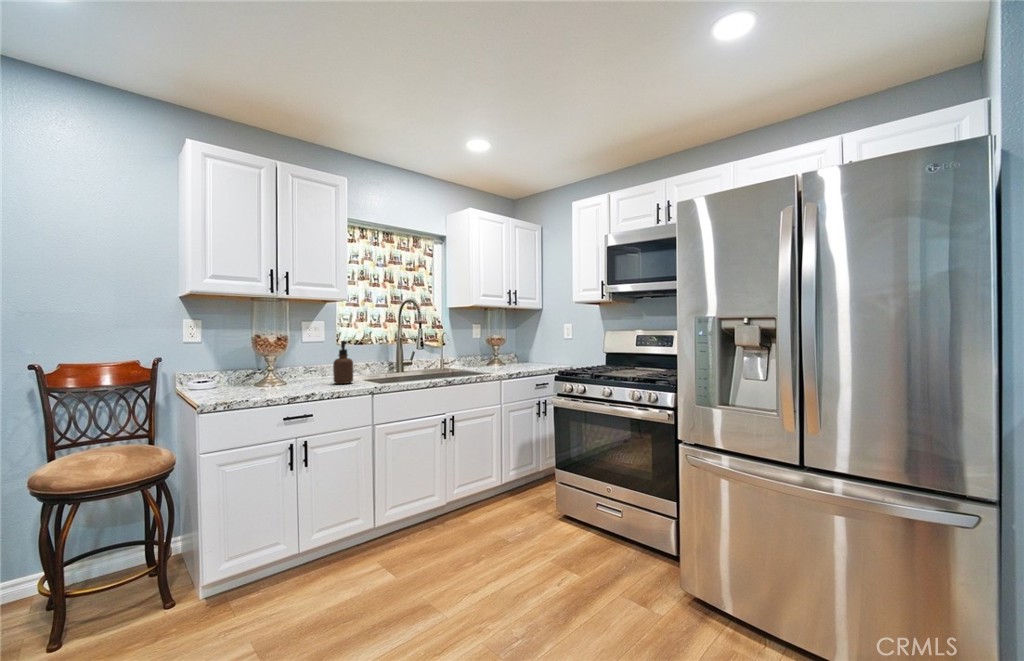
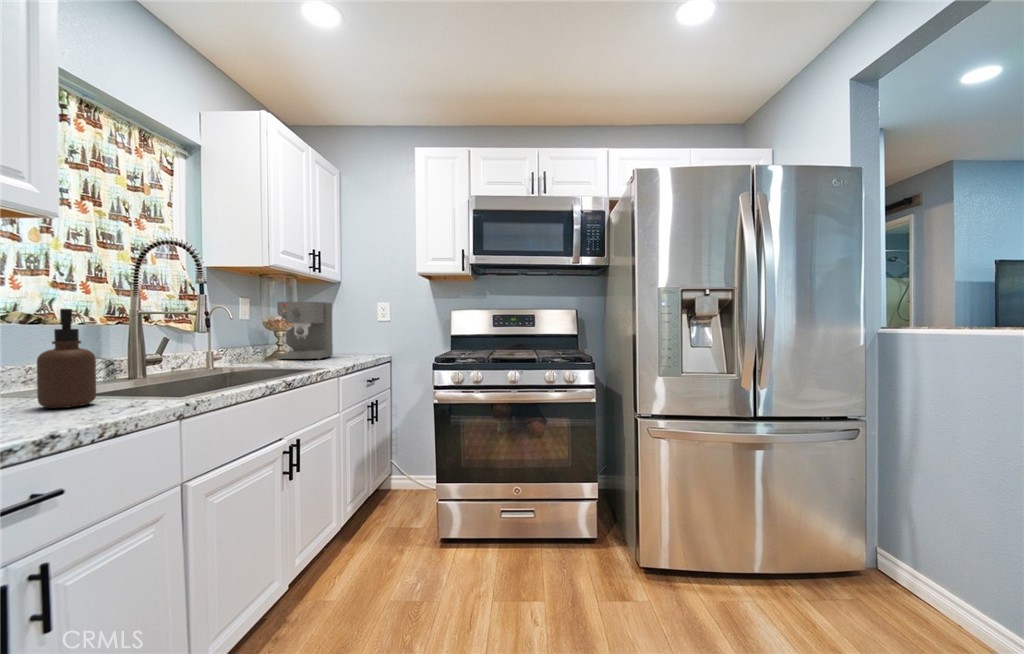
coffee maker: none [493,326,531,367] -> present [276,302,333,360]

